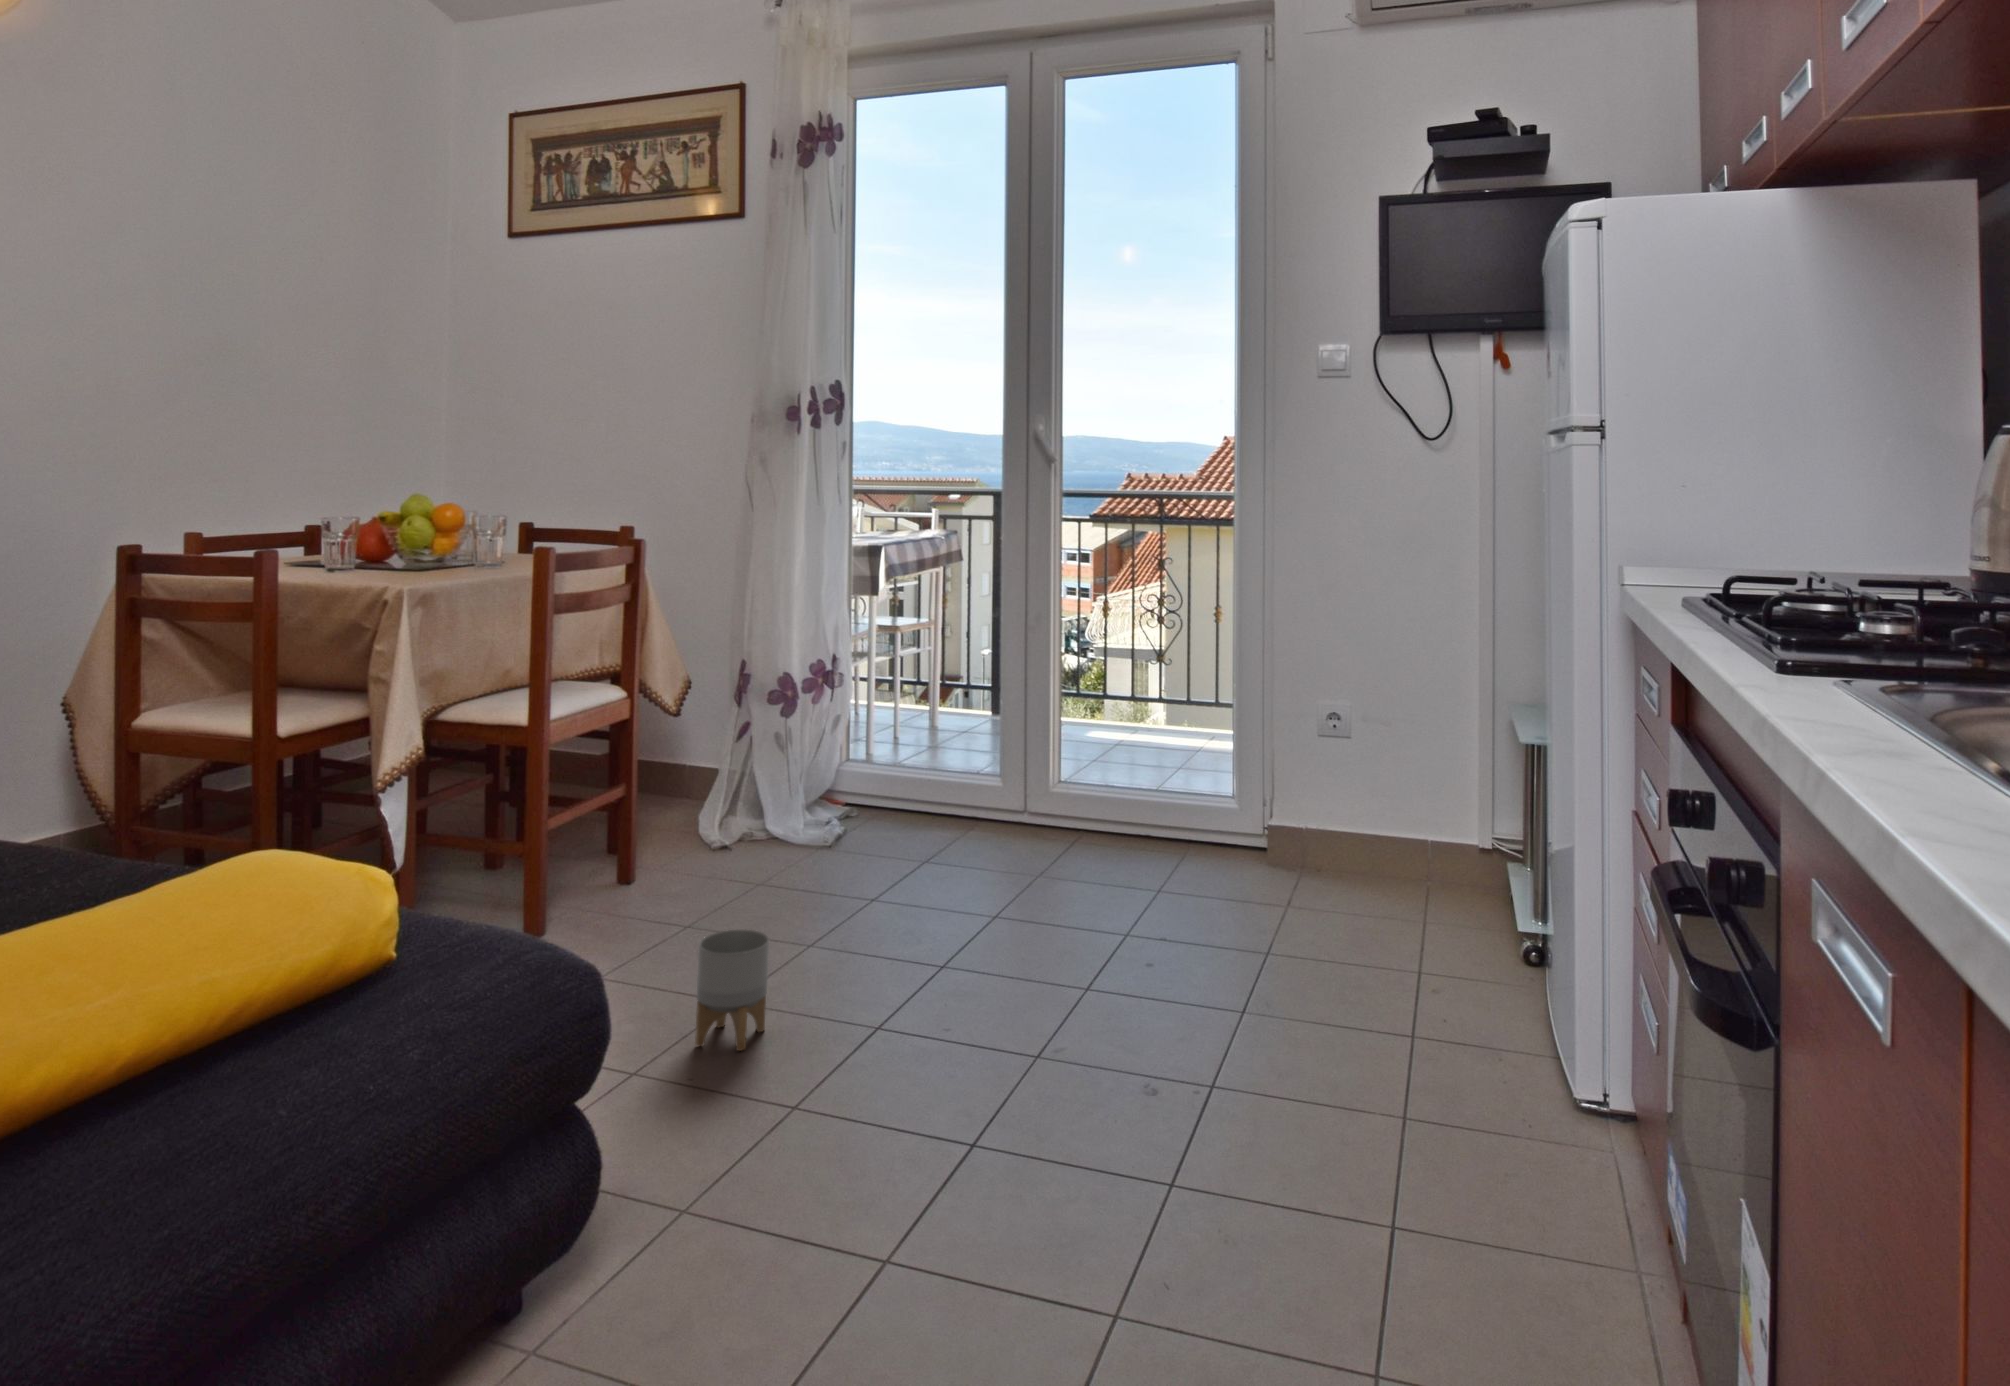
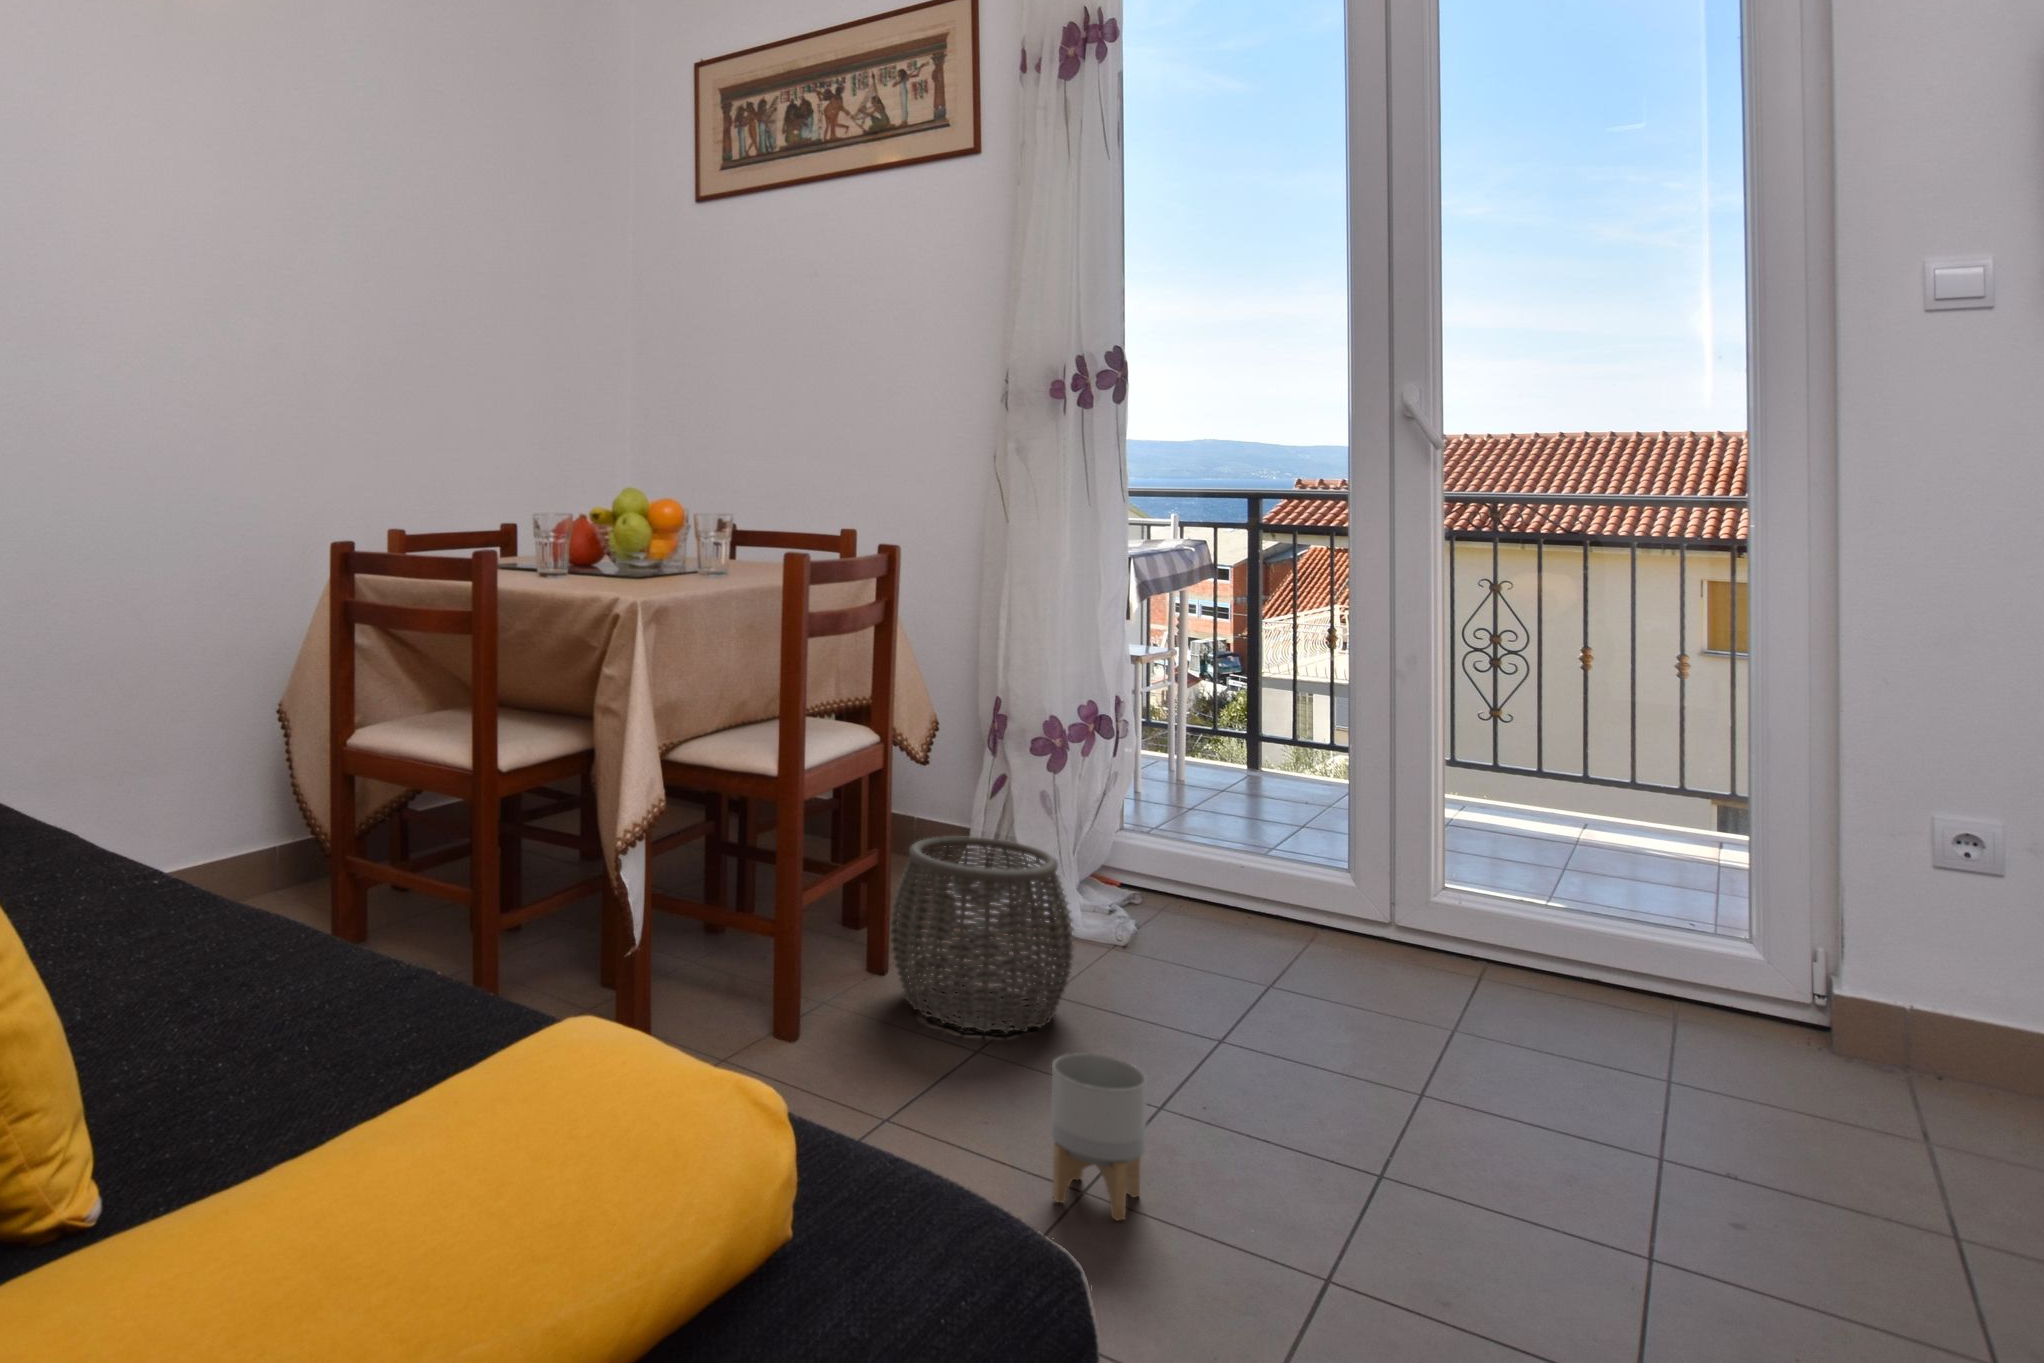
woven basket: none [621,774,772,929] -> present [890,836,1075,1033]

